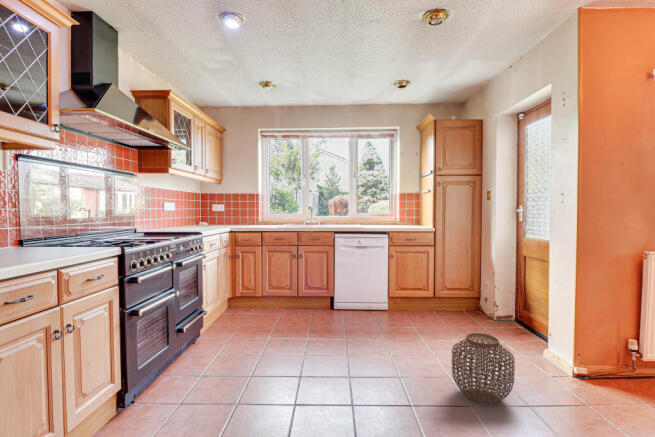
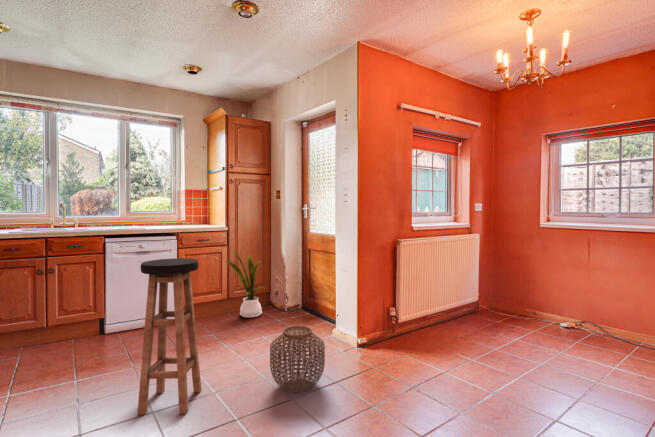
house plant: none [431,250,472,319] -> present [226,251,265,318]
bar stool: none [338,253,390,387] -> present [137,258,201,415]

